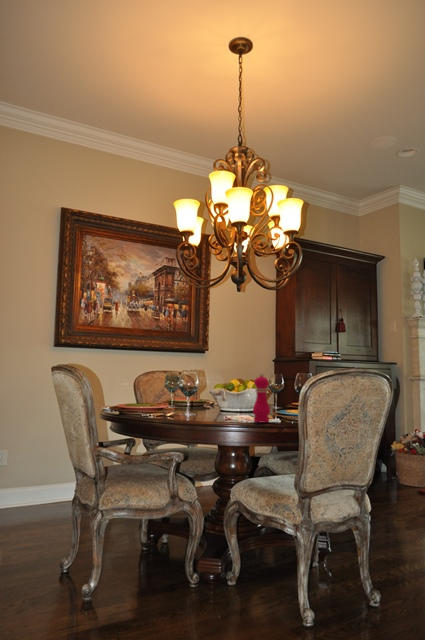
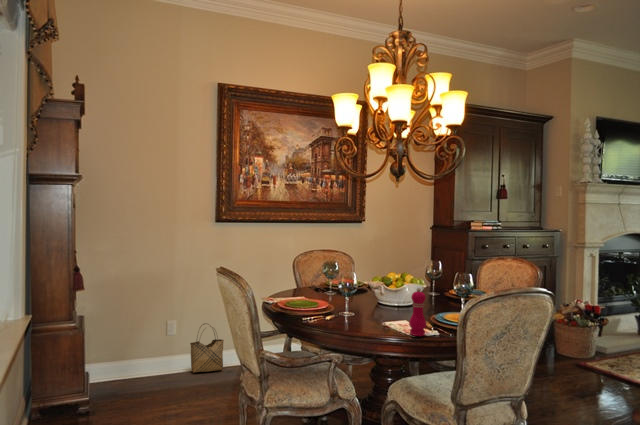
woven basket: none [22,454,59,507] -> present [190,324,224,373]

